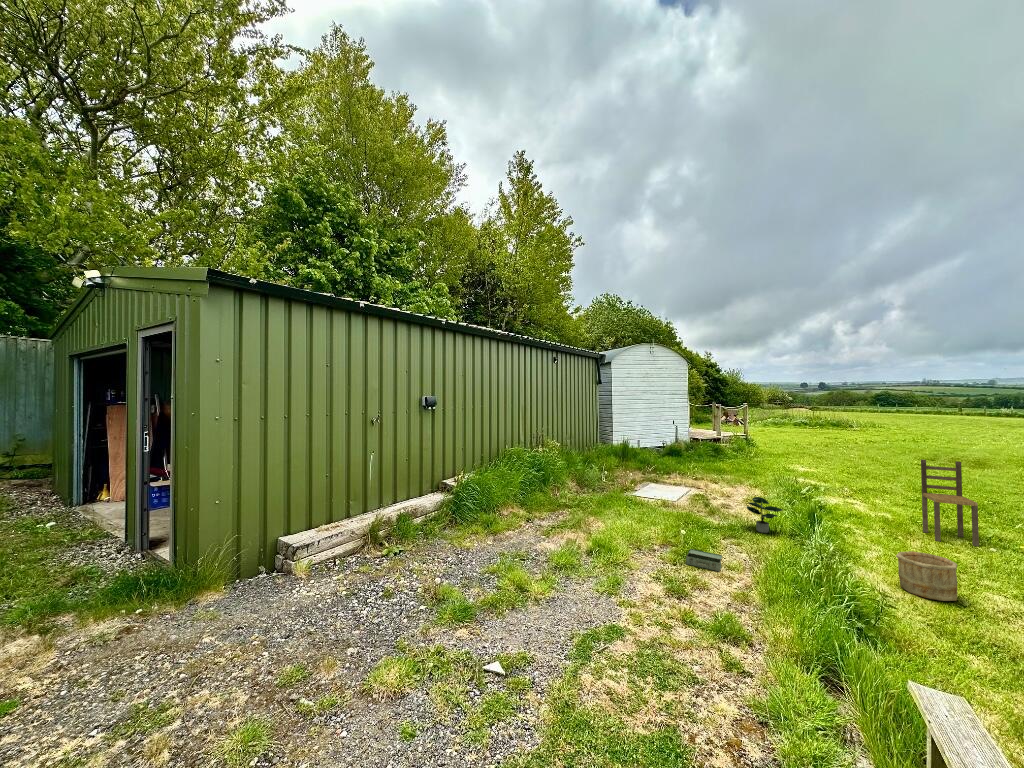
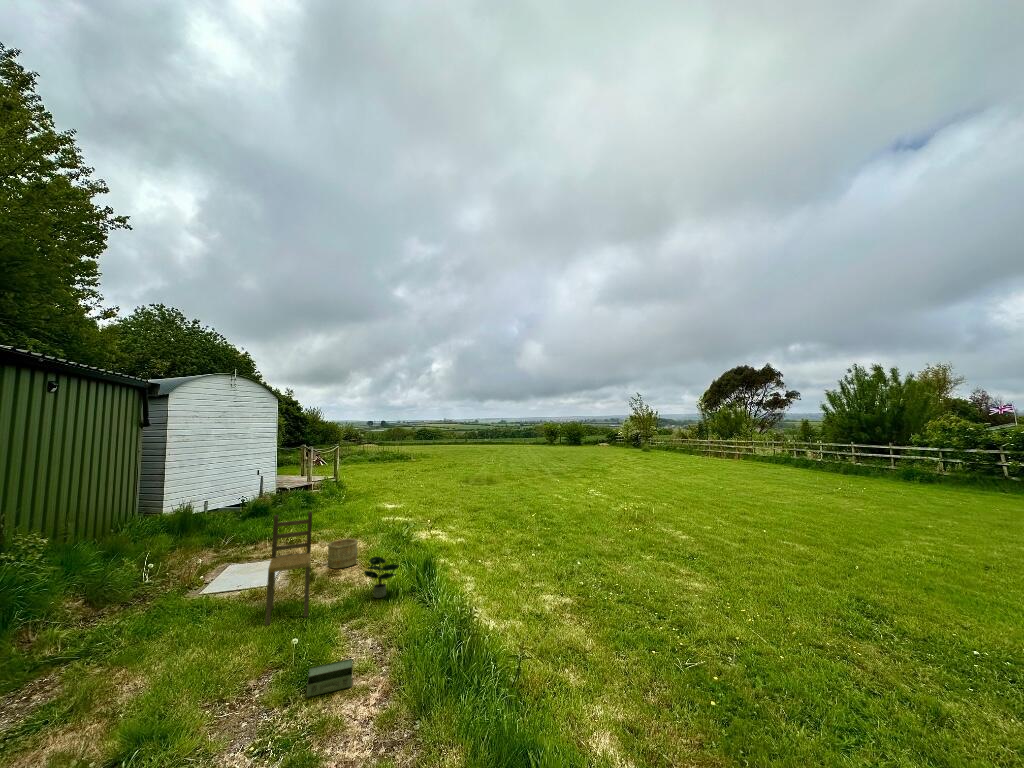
chair: present [921,459,979,546] -> present [265,512,312,625]
wooden bucket: present [896,551,957,601] -> present [327,539,358,569]

